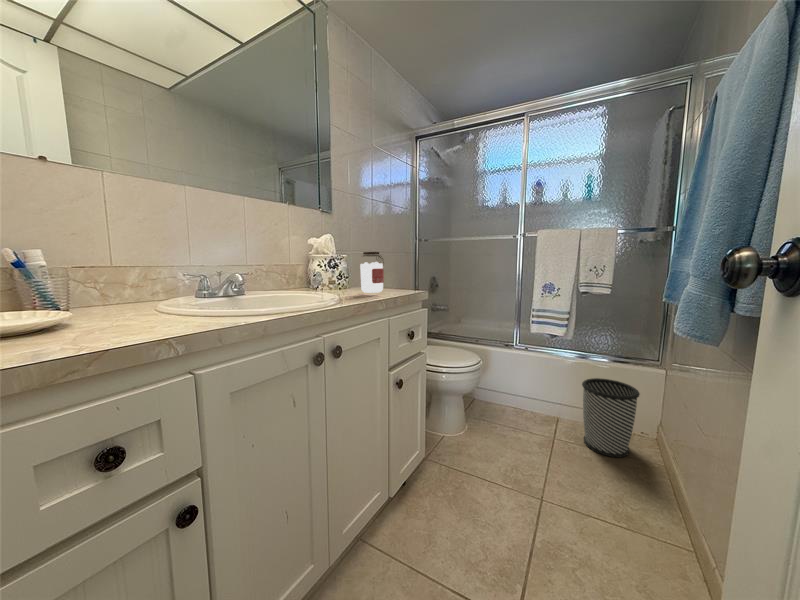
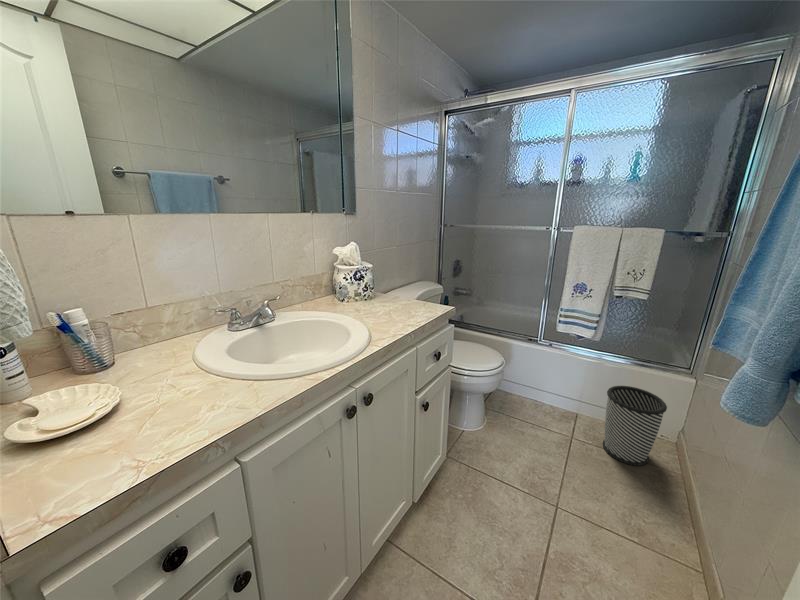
jar: present [360,252,384,293] -> none [386,270,411,314]

